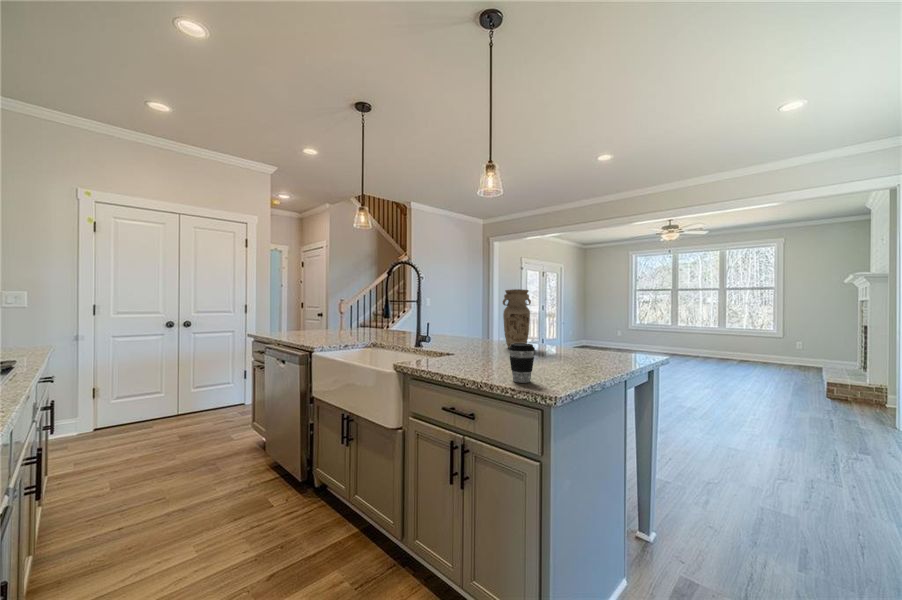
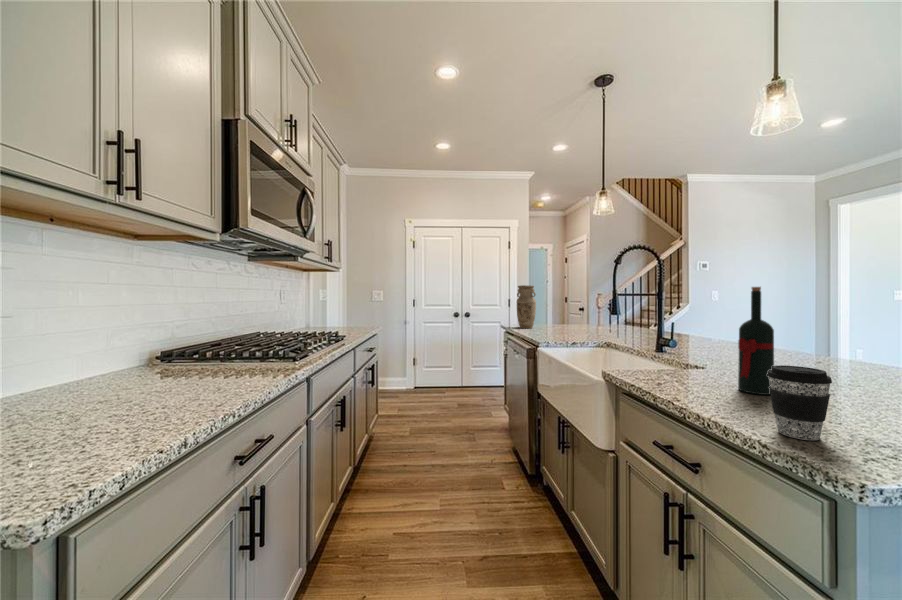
vase: present [503,289,531,348] -> present [517,285,536,328]
wine bottle: none [482,298,499,366] -> present [738,287,774,395]

